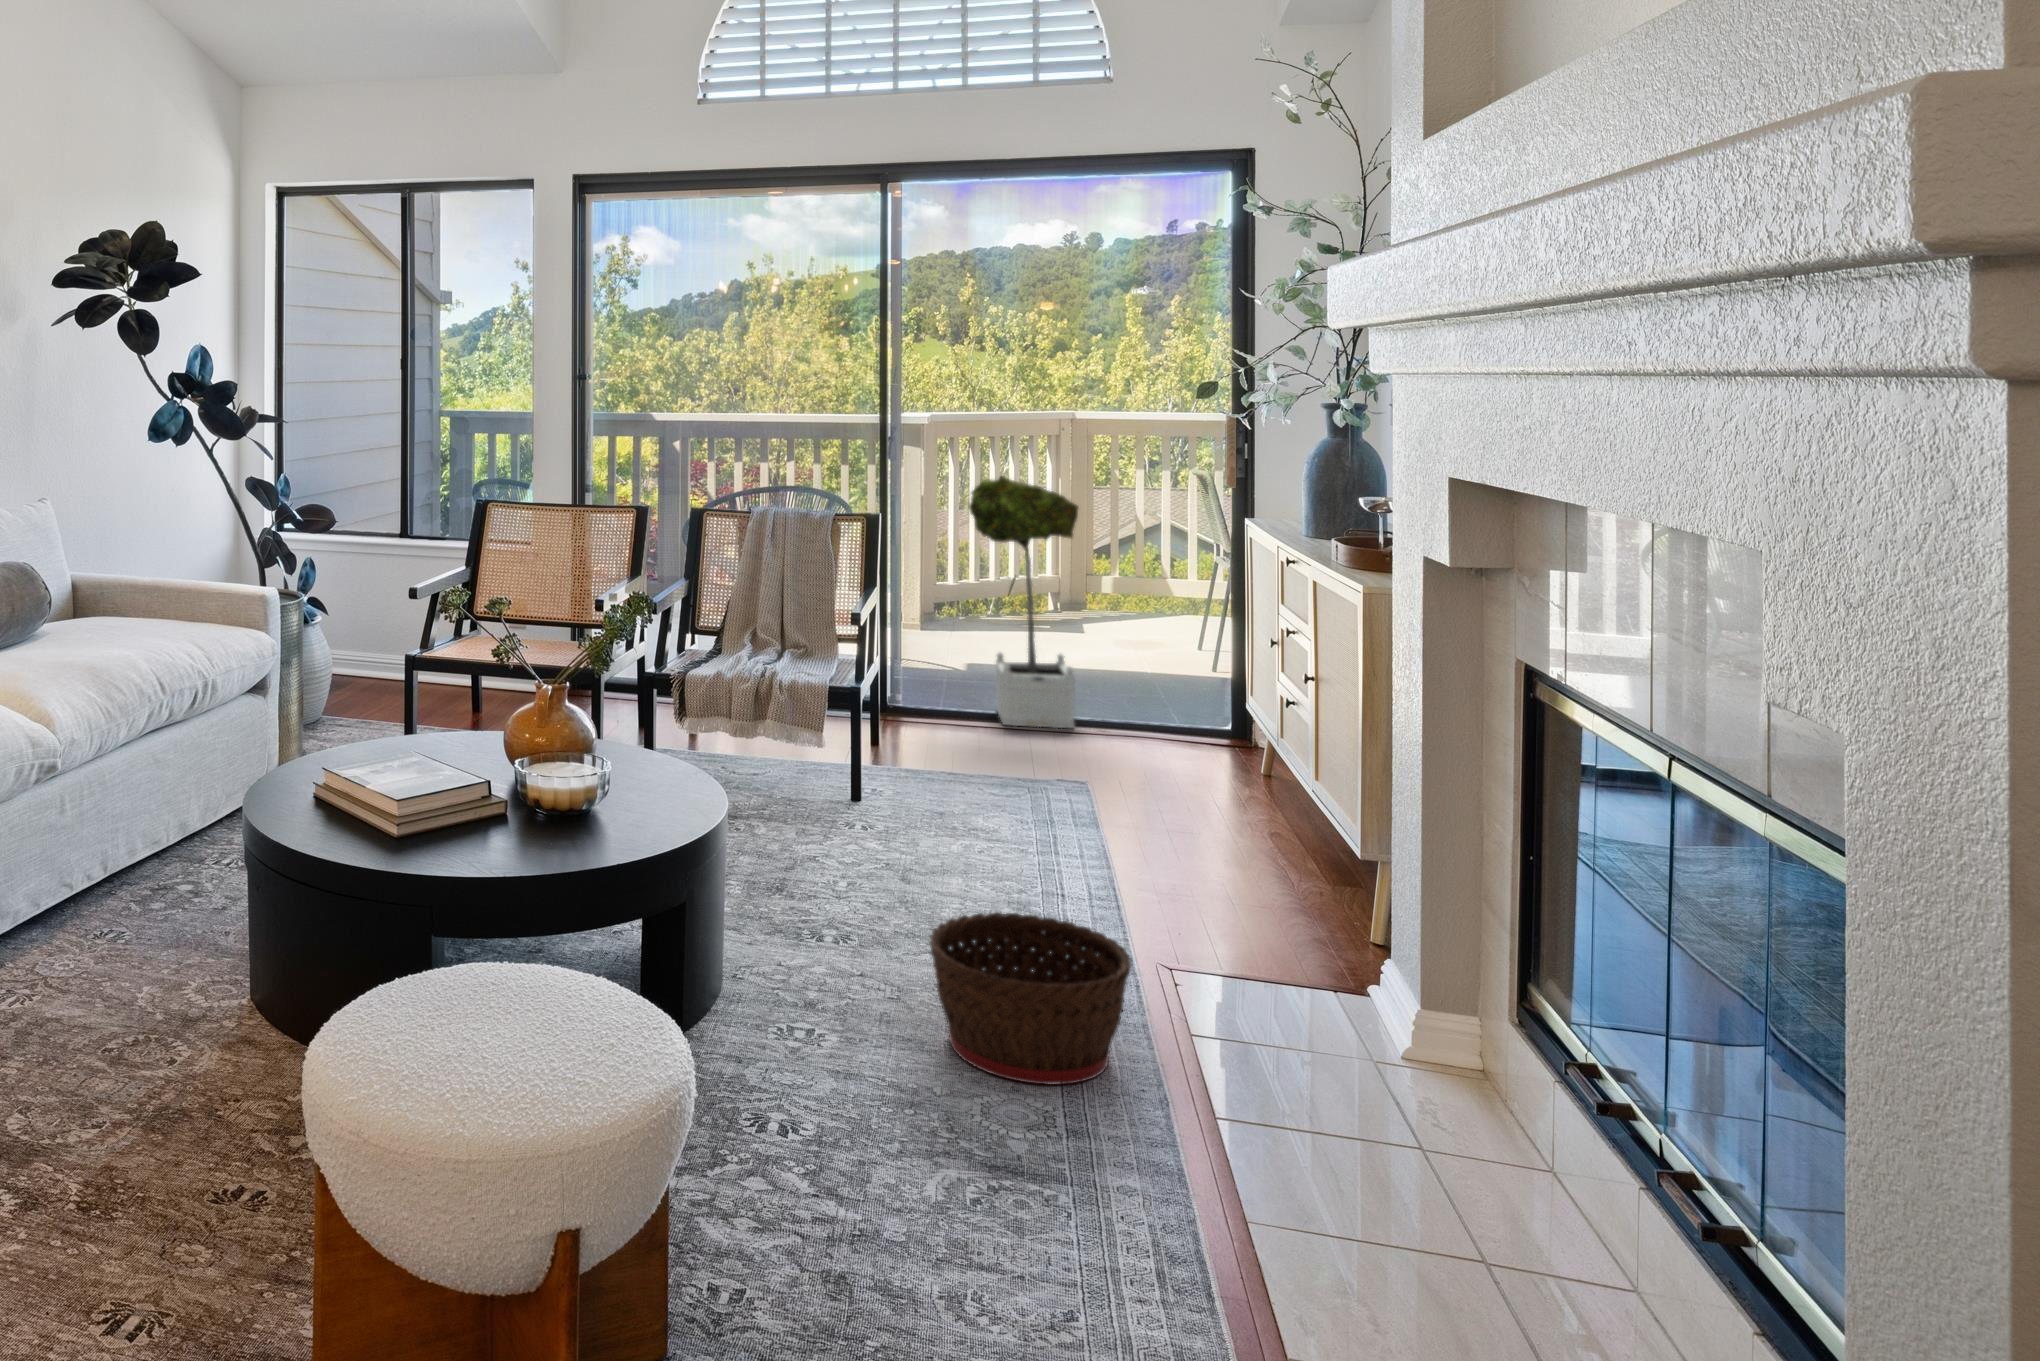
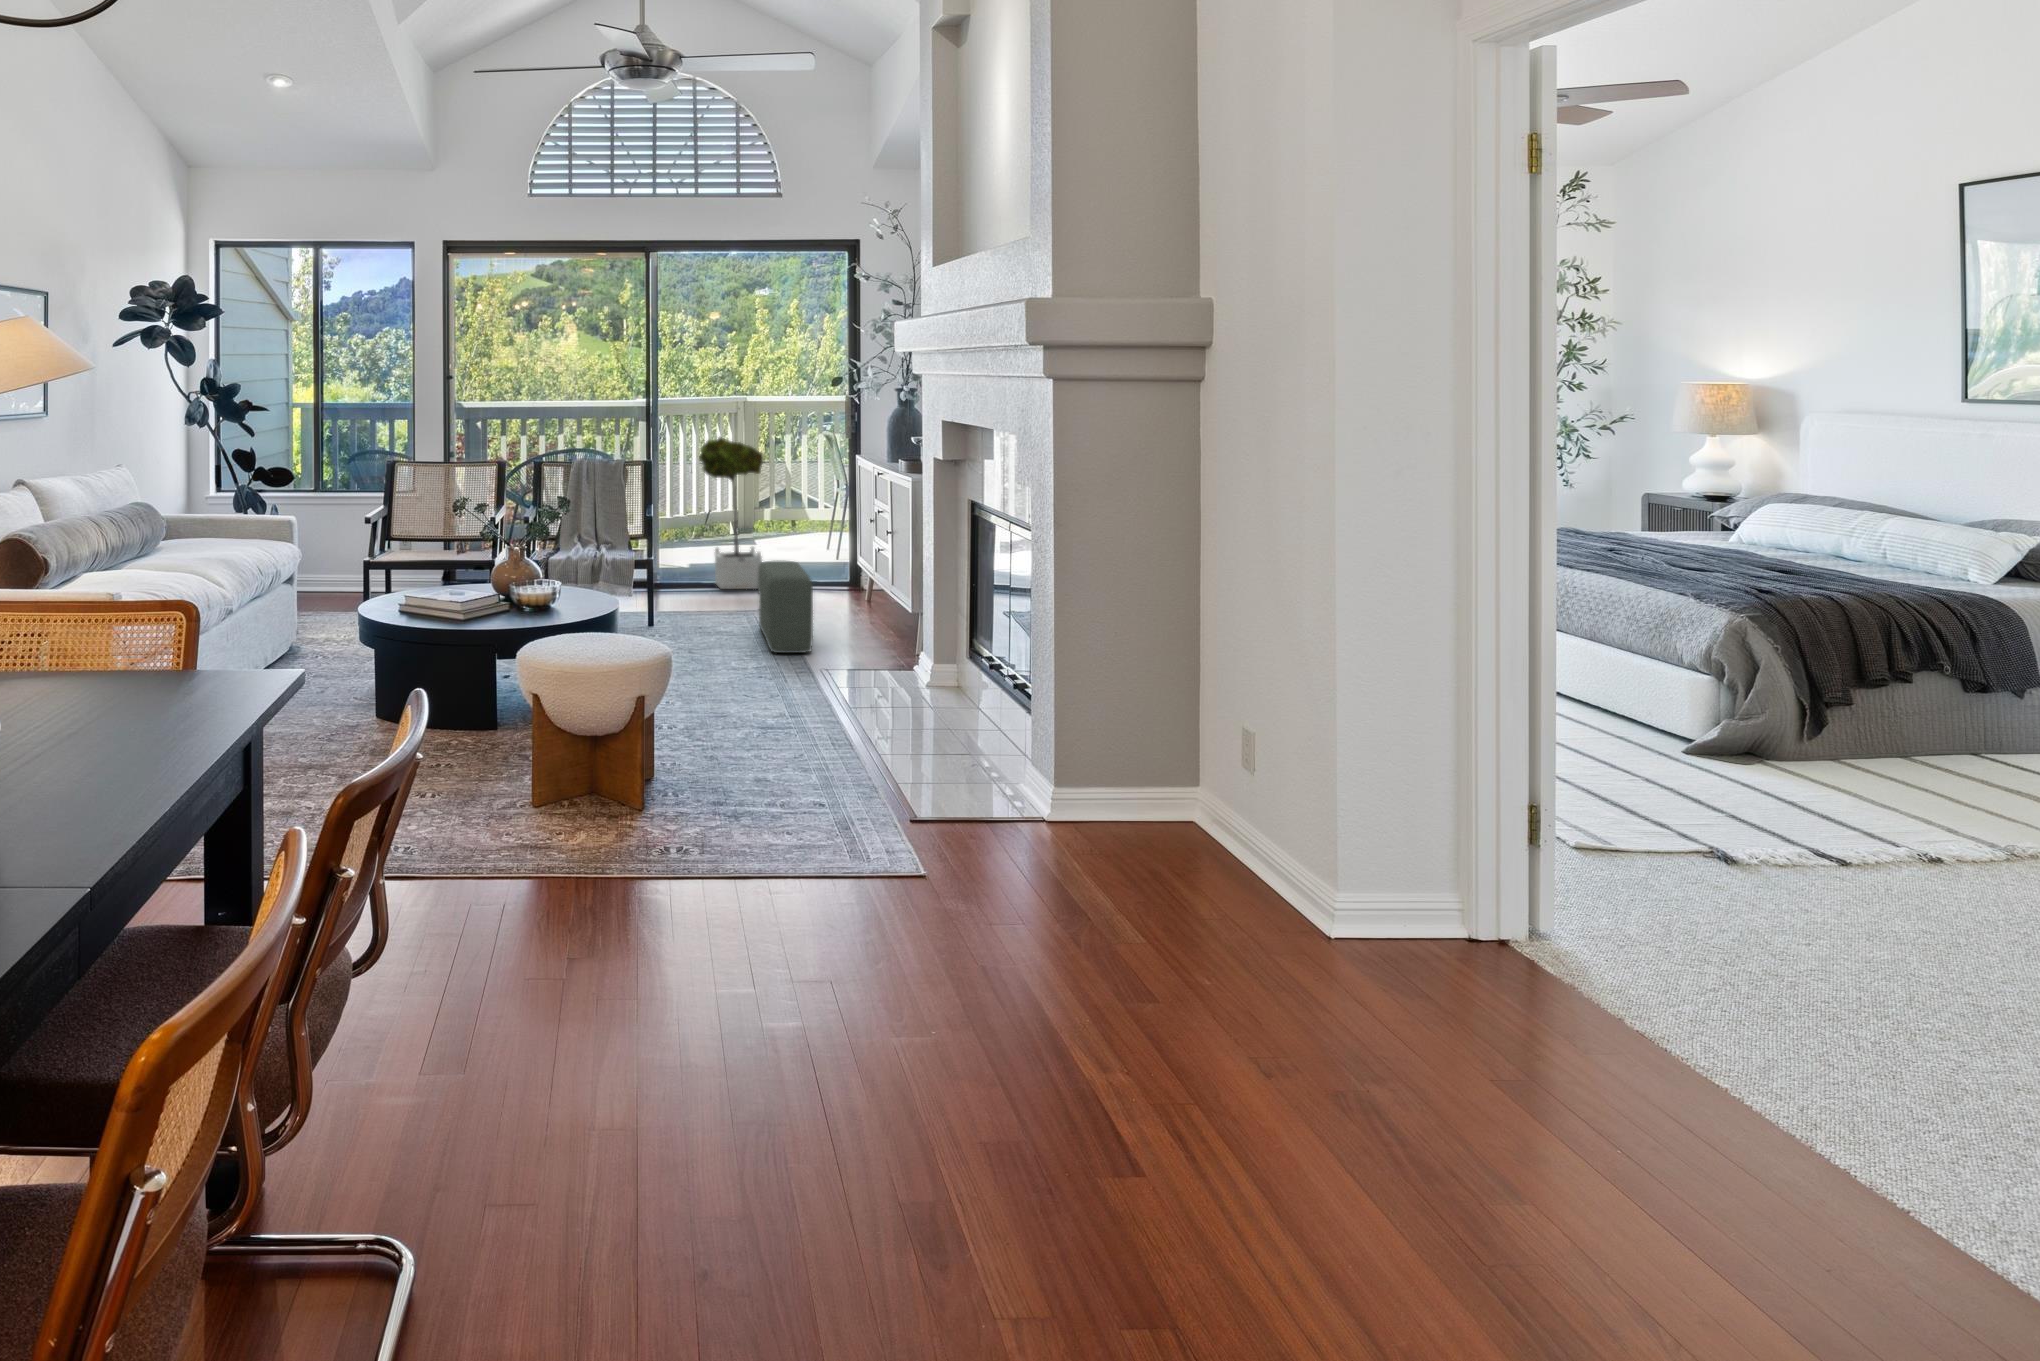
pouf: none [1052,709,1149,908] -> present [758,560,813,653]
basket: present [929,913,1131,1085] -> none [718,641,811,708]

